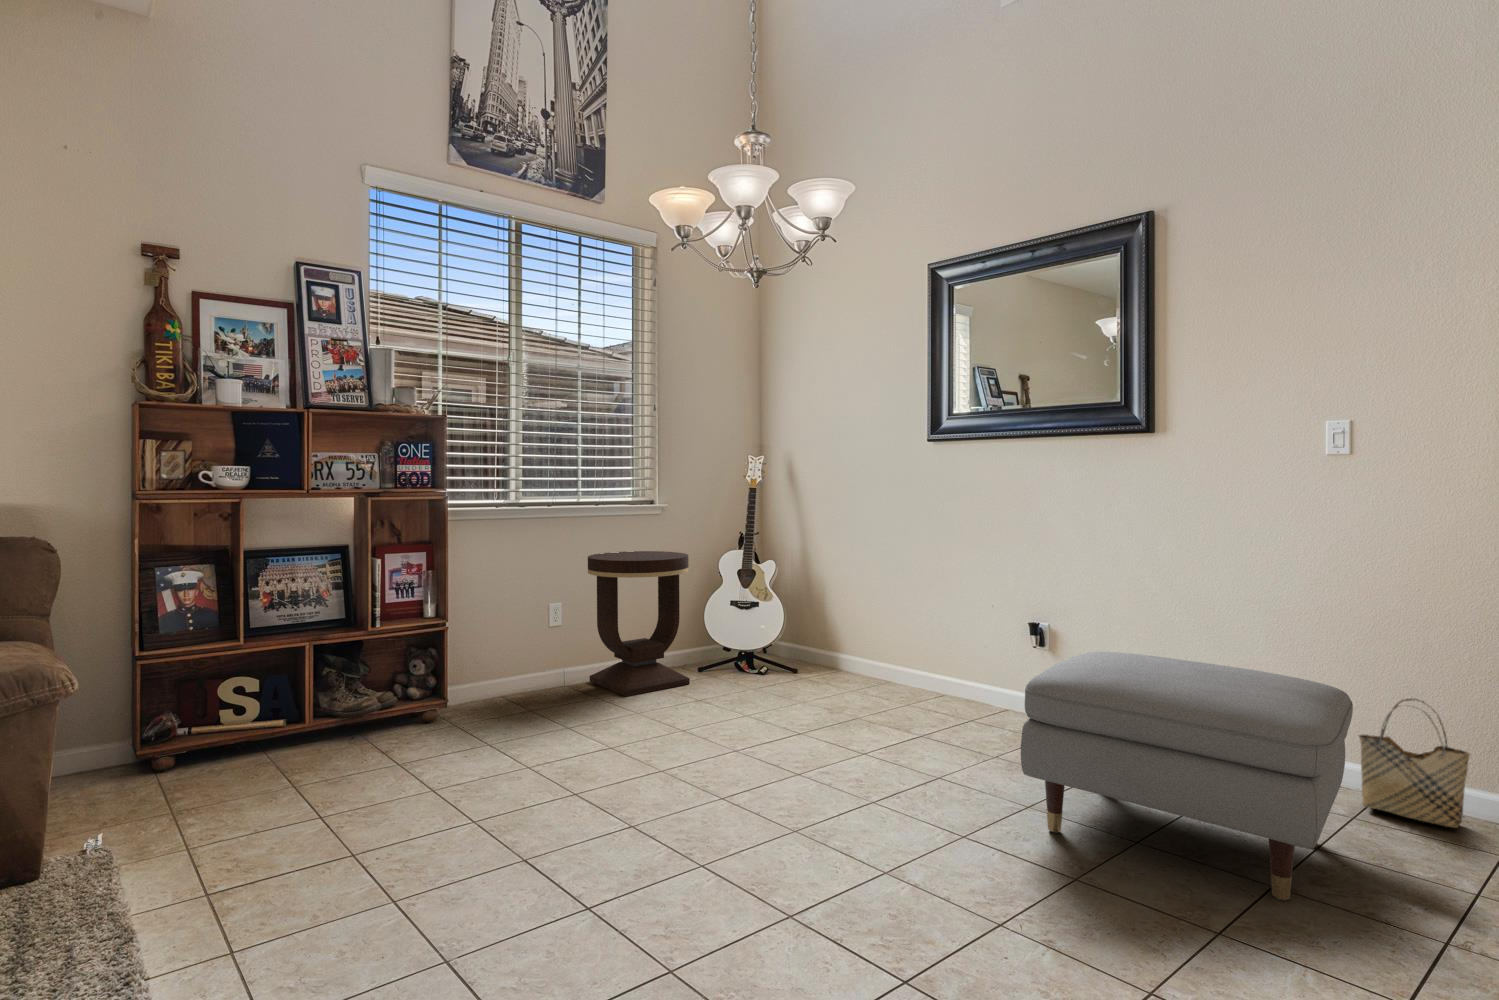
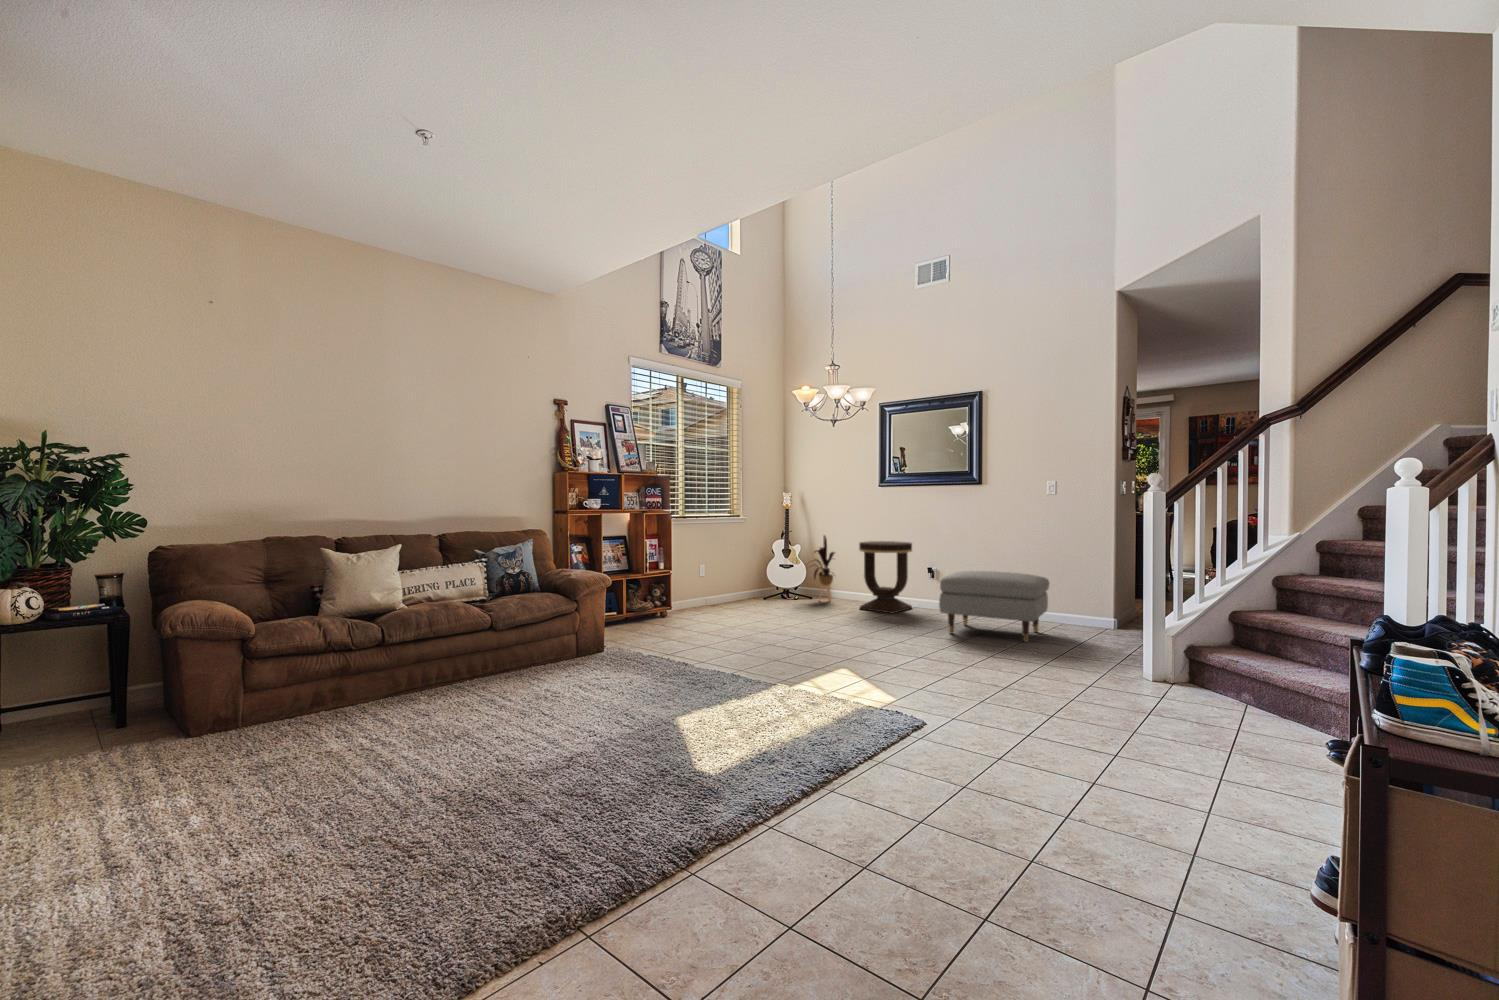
house plant: none [771,543,845,682] -> present [814,536,835,601]
side table: present [588,551,690,697] -> present [859,541,912,613]
woven basket: present [1359,699,1470,828] -> none [1055,585,1090,628]

